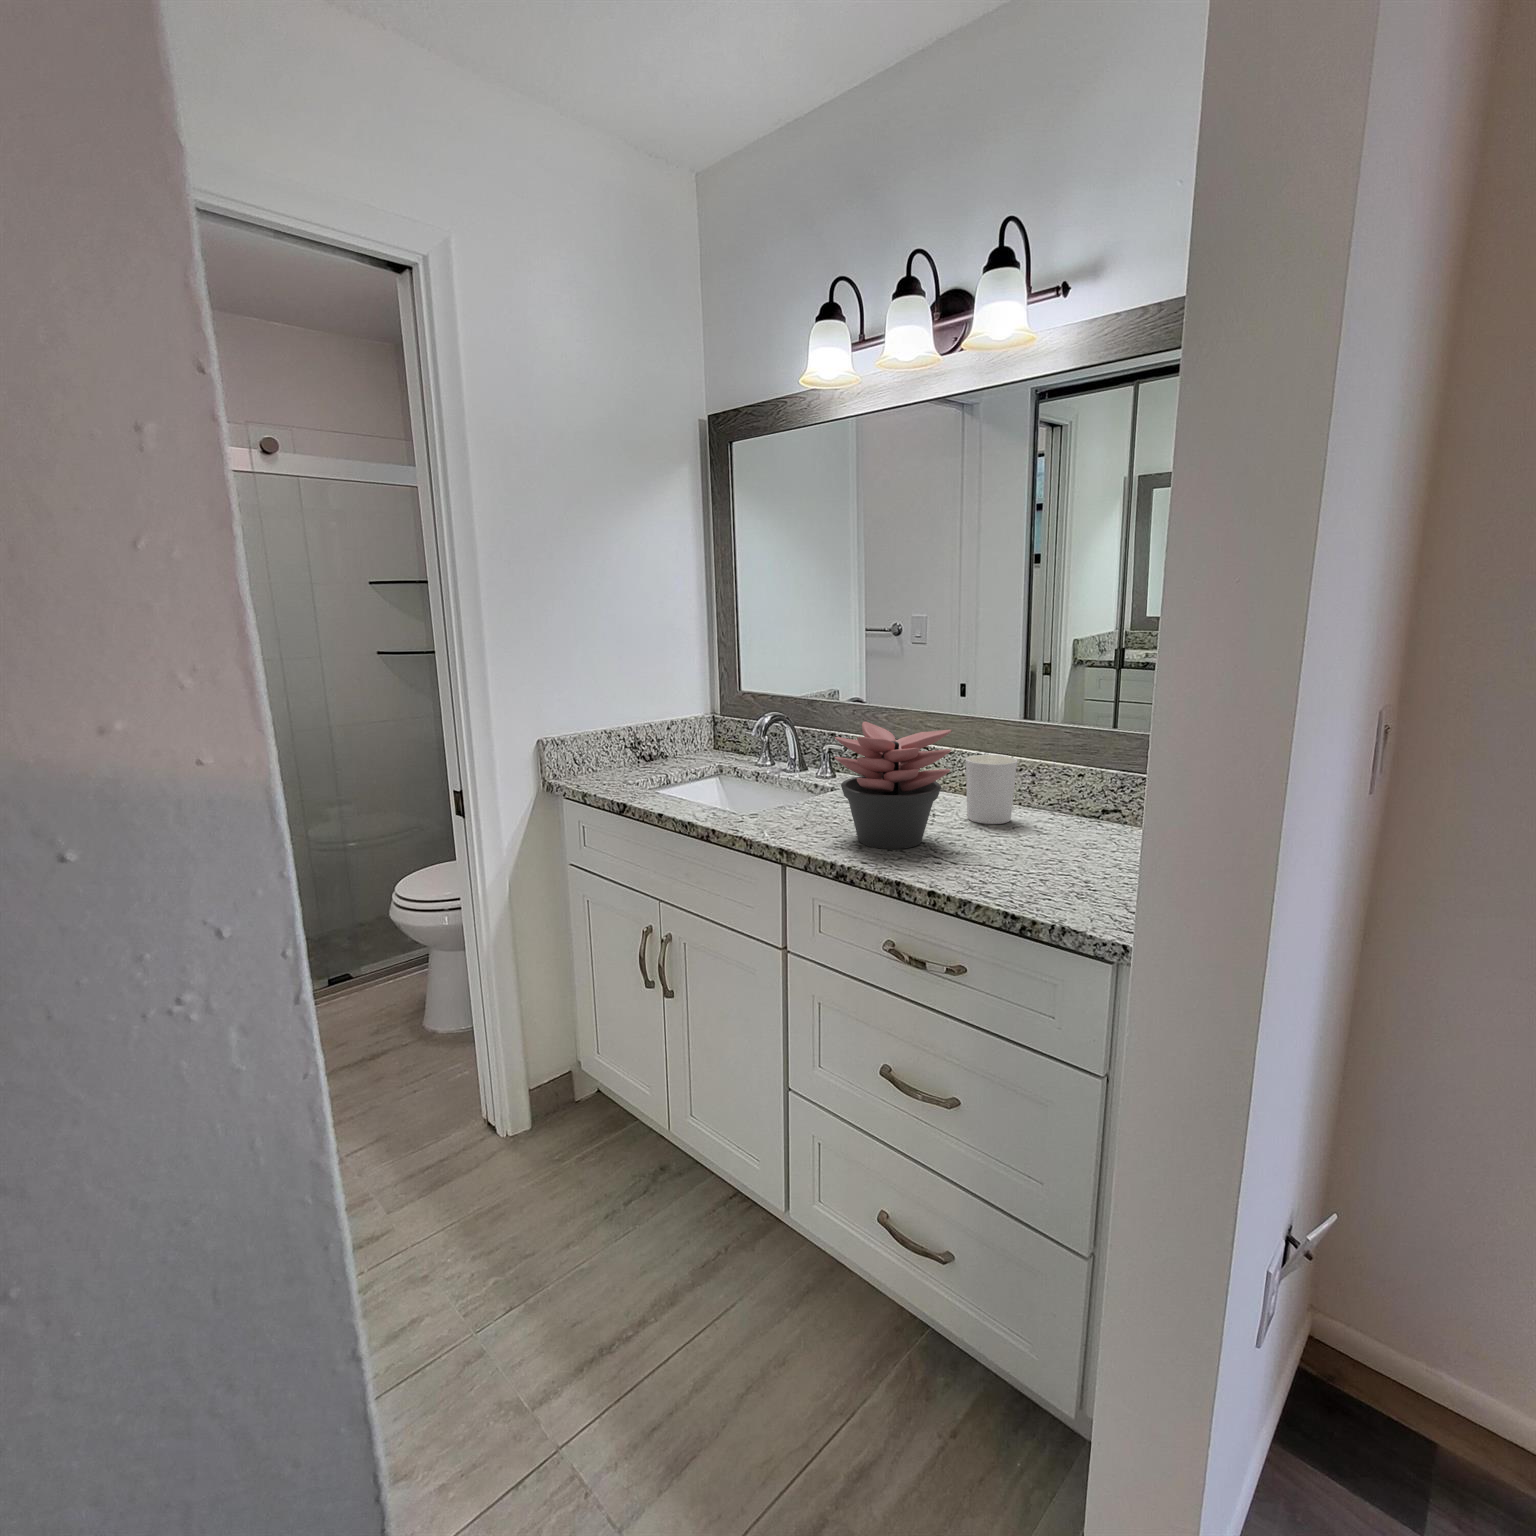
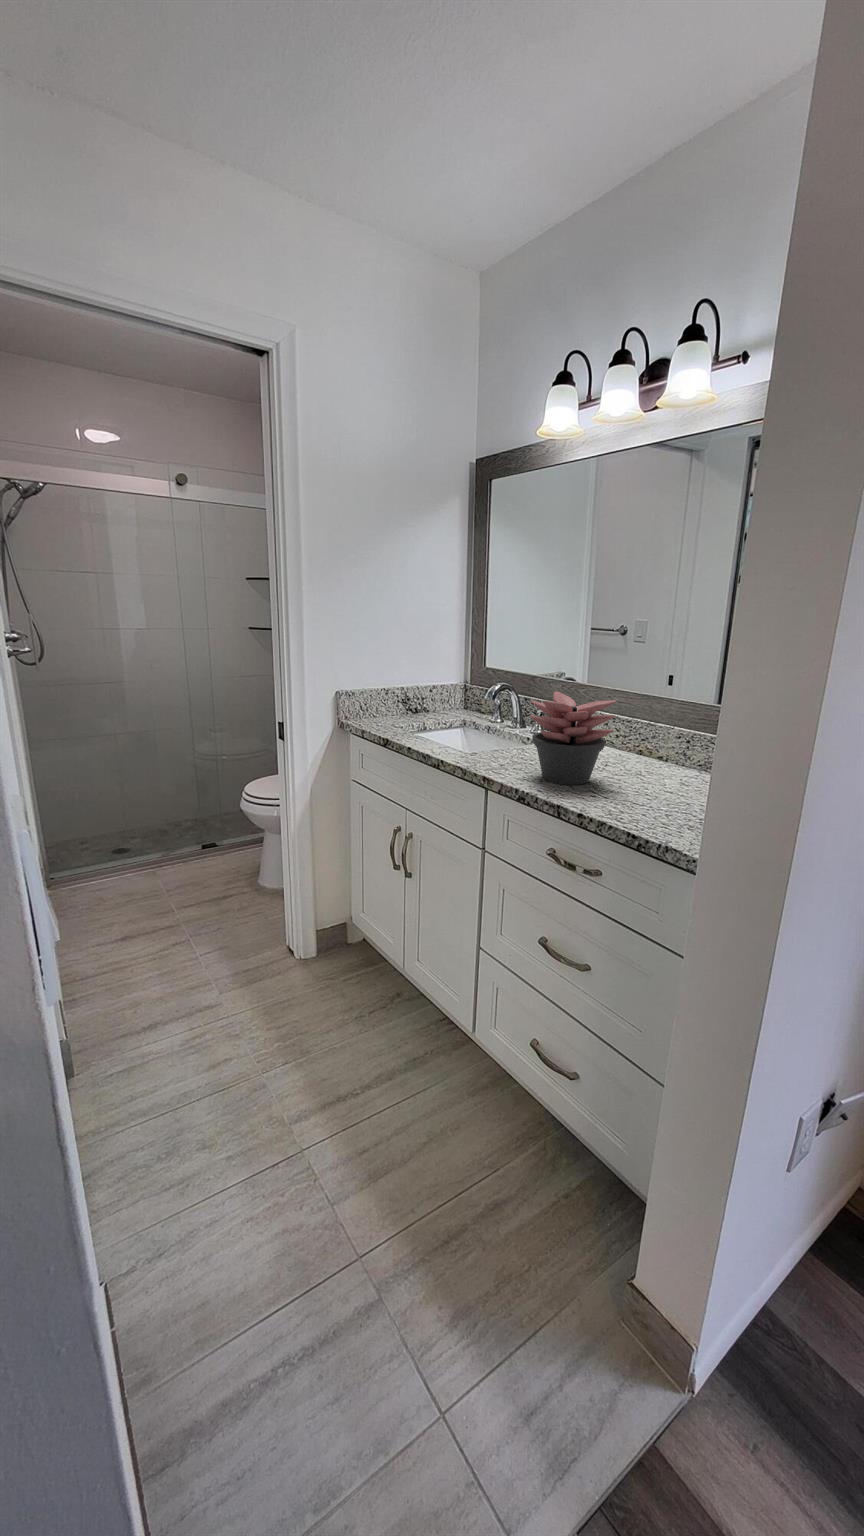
candle holder: present [965,755,1018,824] -> none [633,723,674,775]

